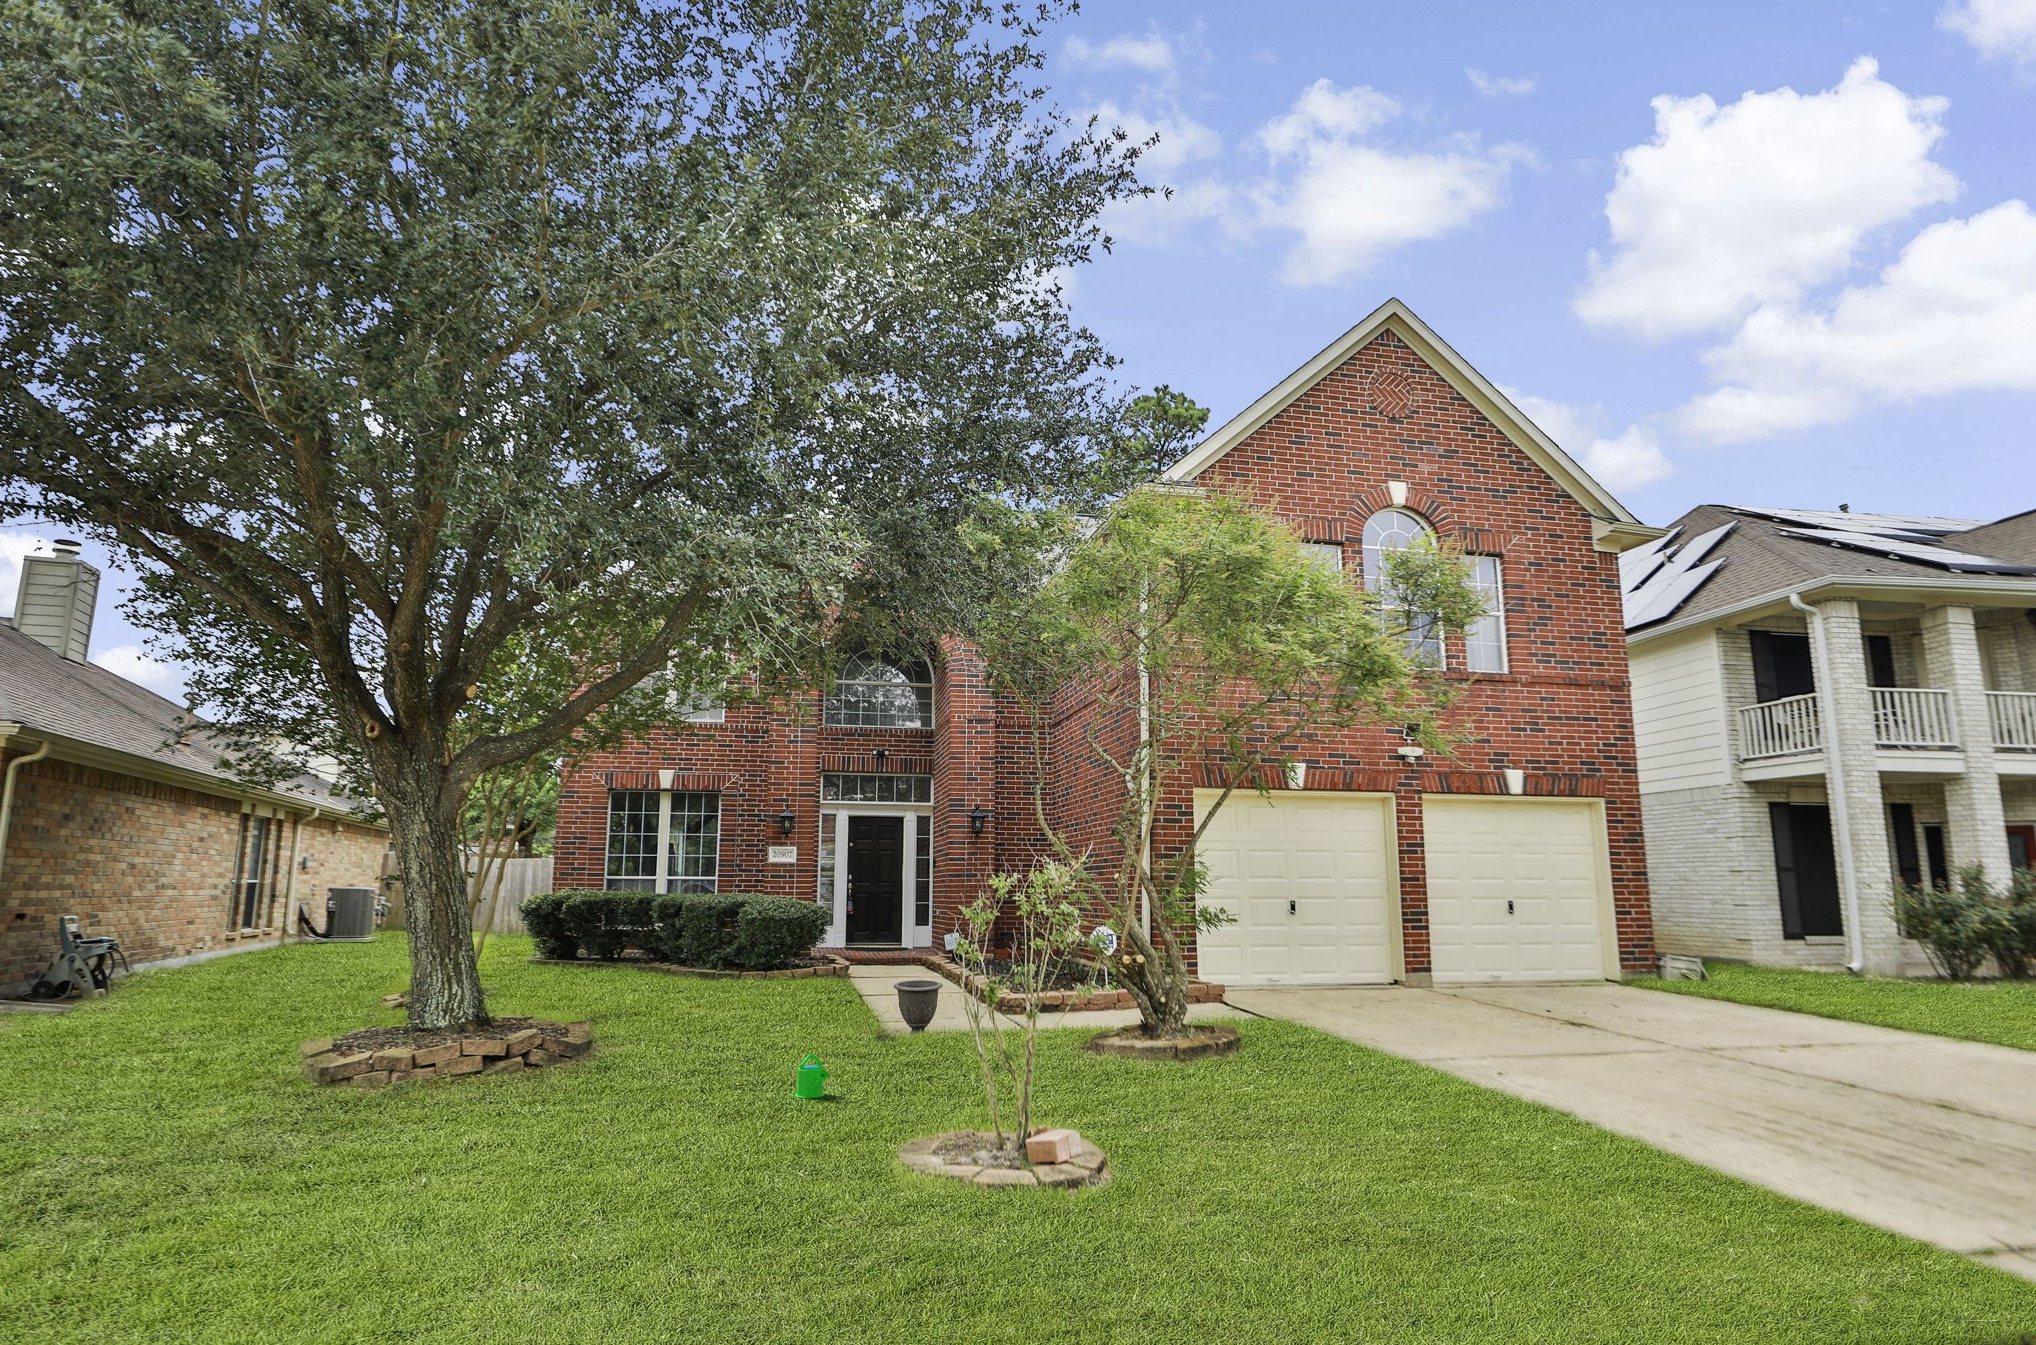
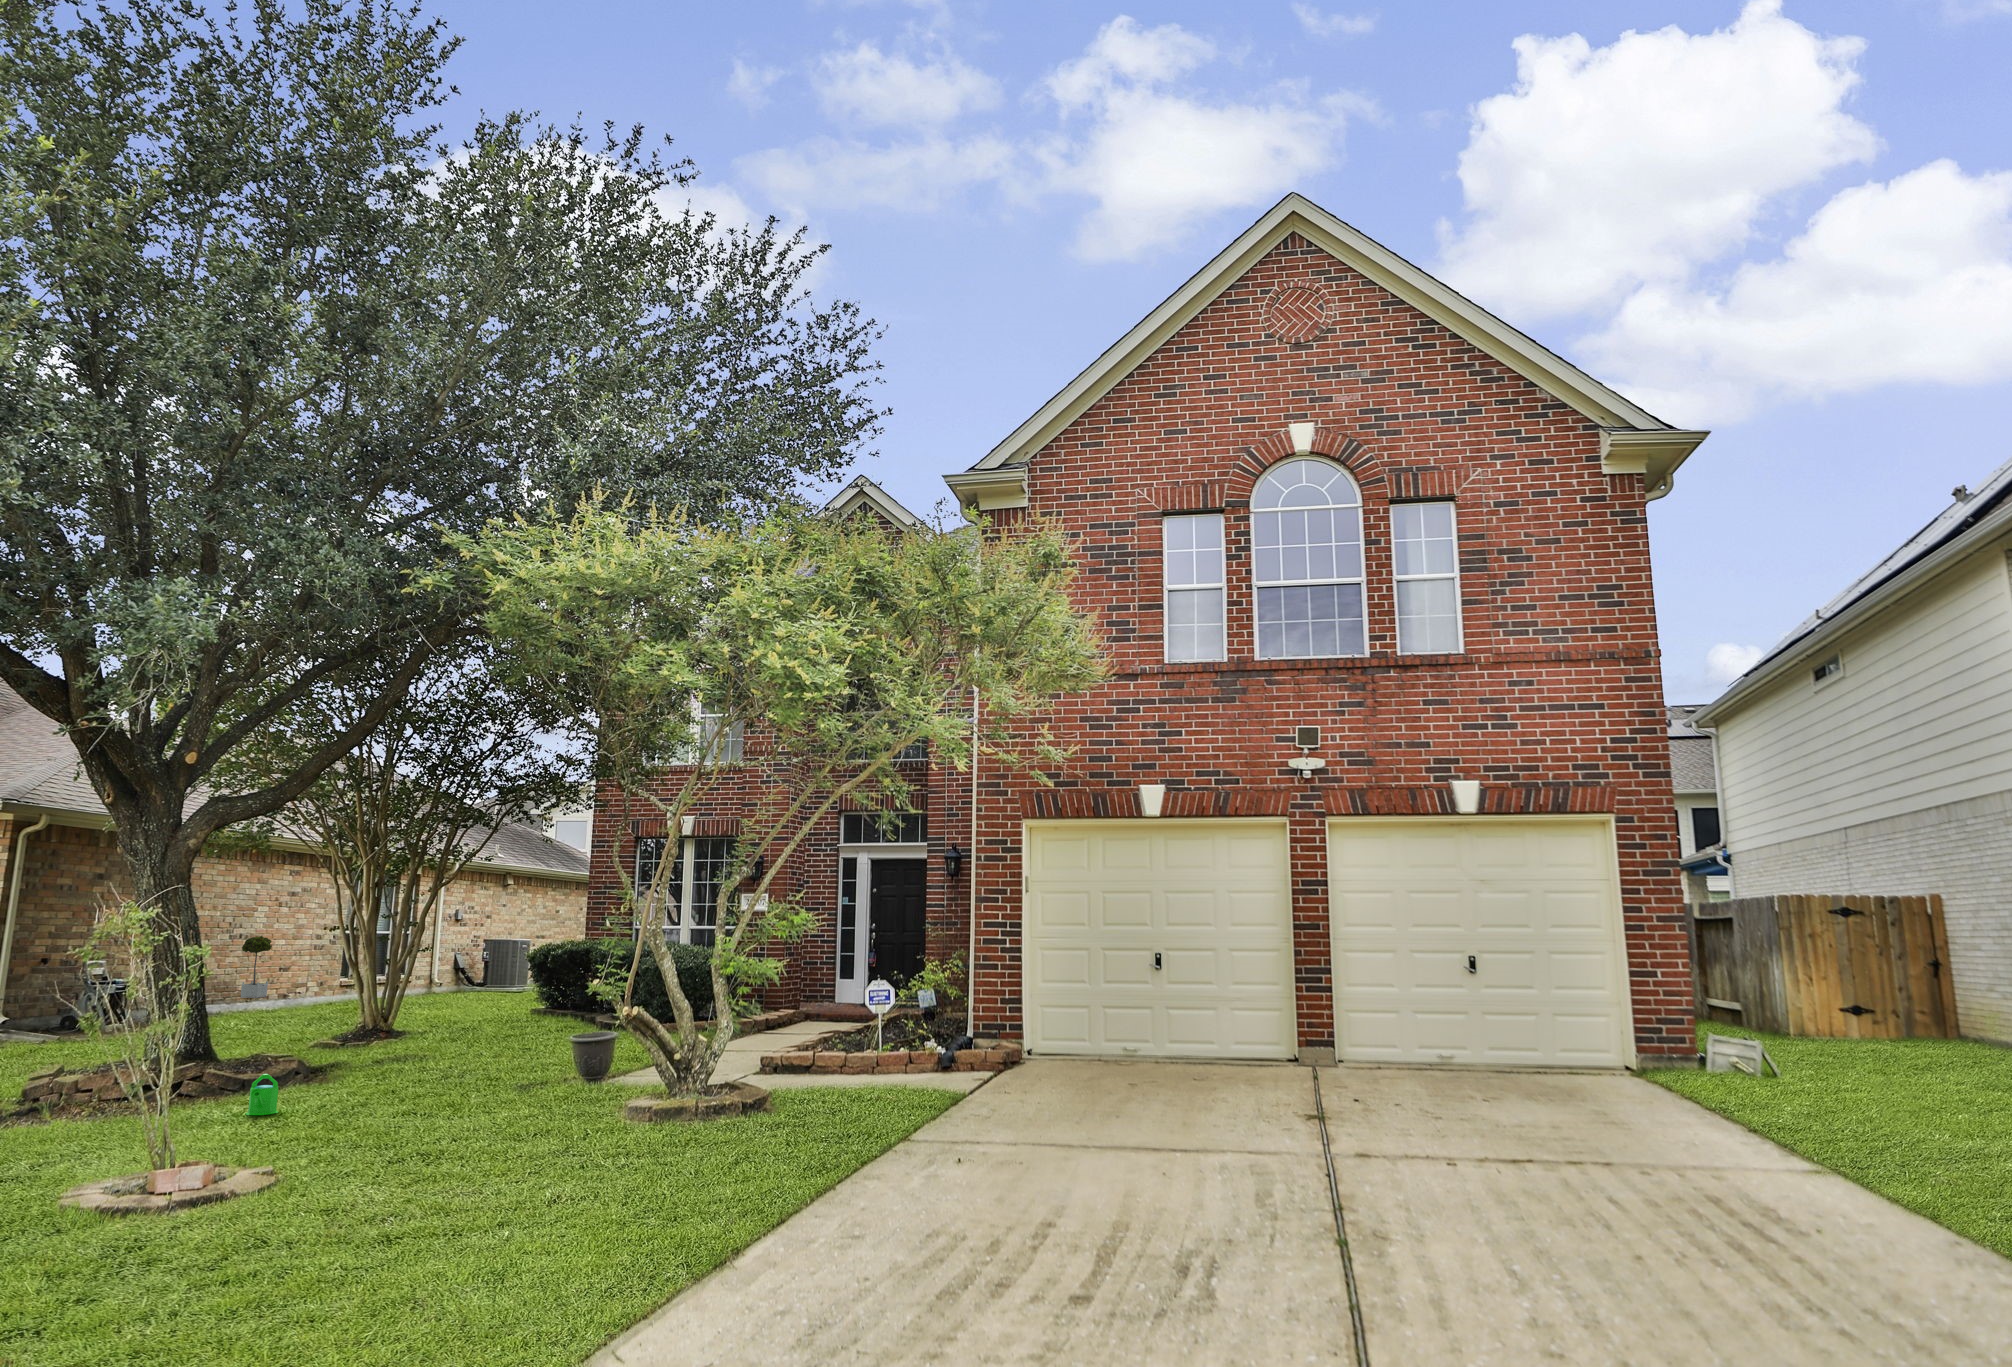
potted tree: none [145,895,184,967] -> present [241,936,272,998]

